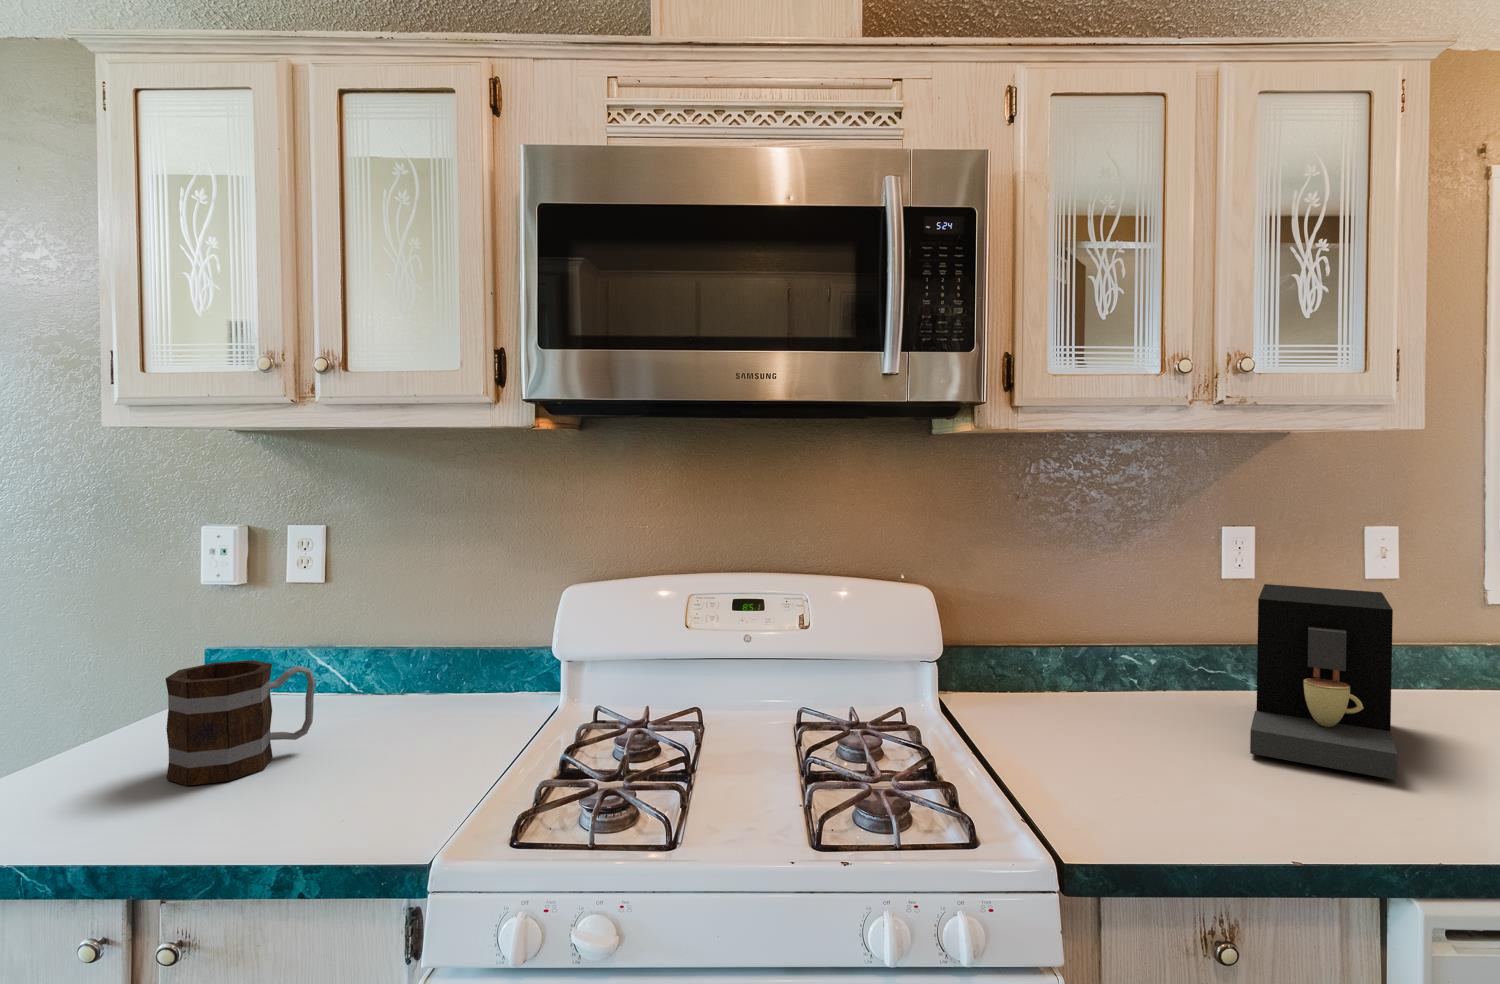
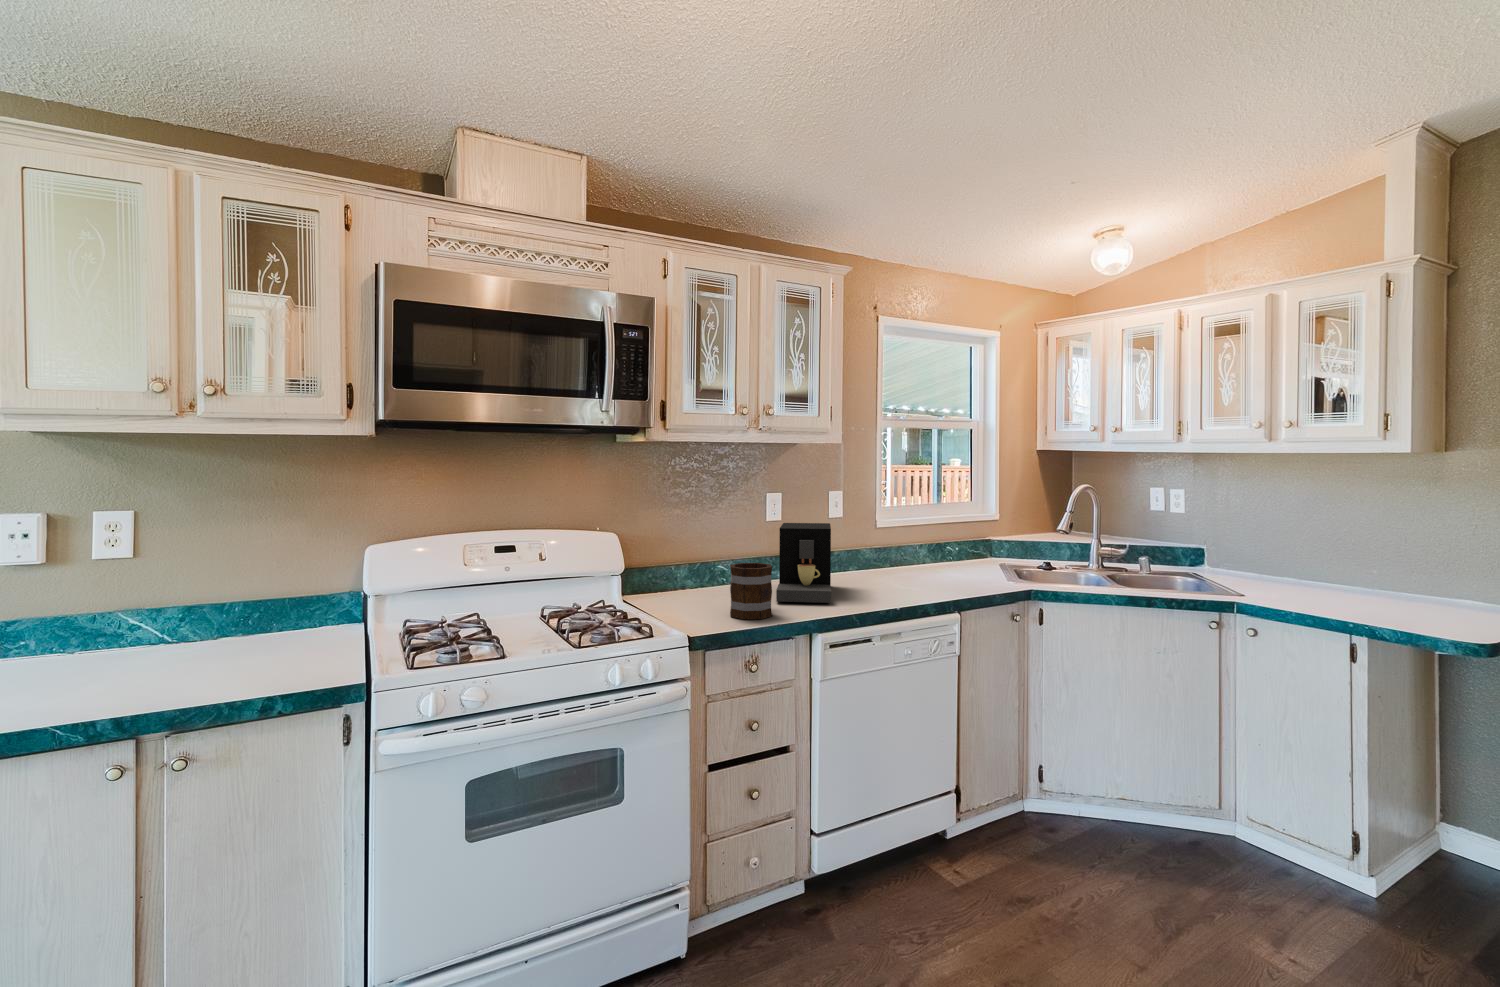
mug: present [166,660,315,786] -> present [730,563,772,619]

